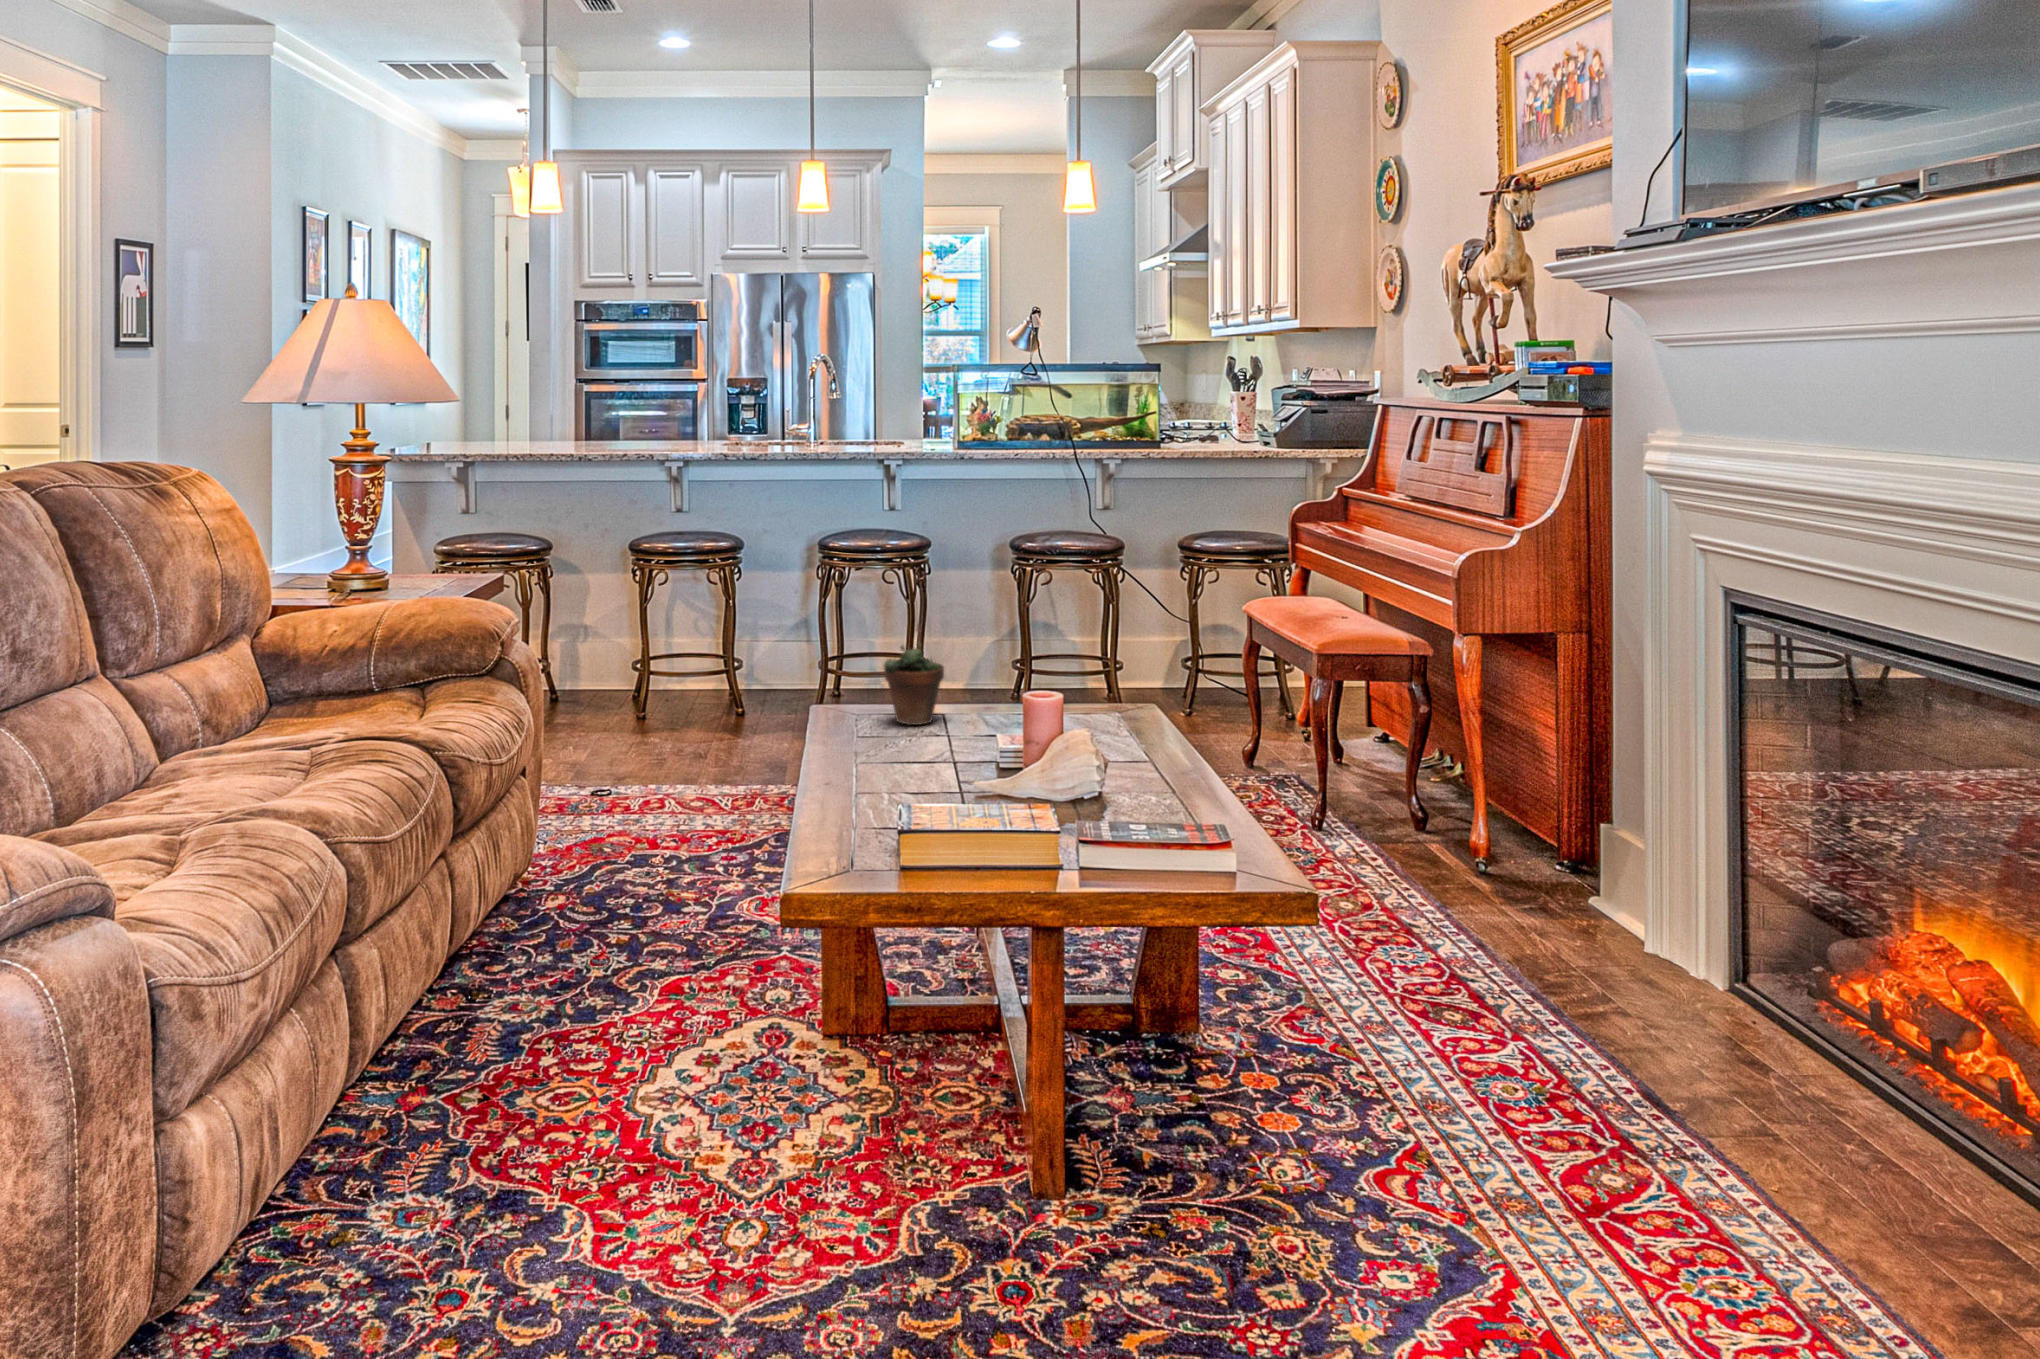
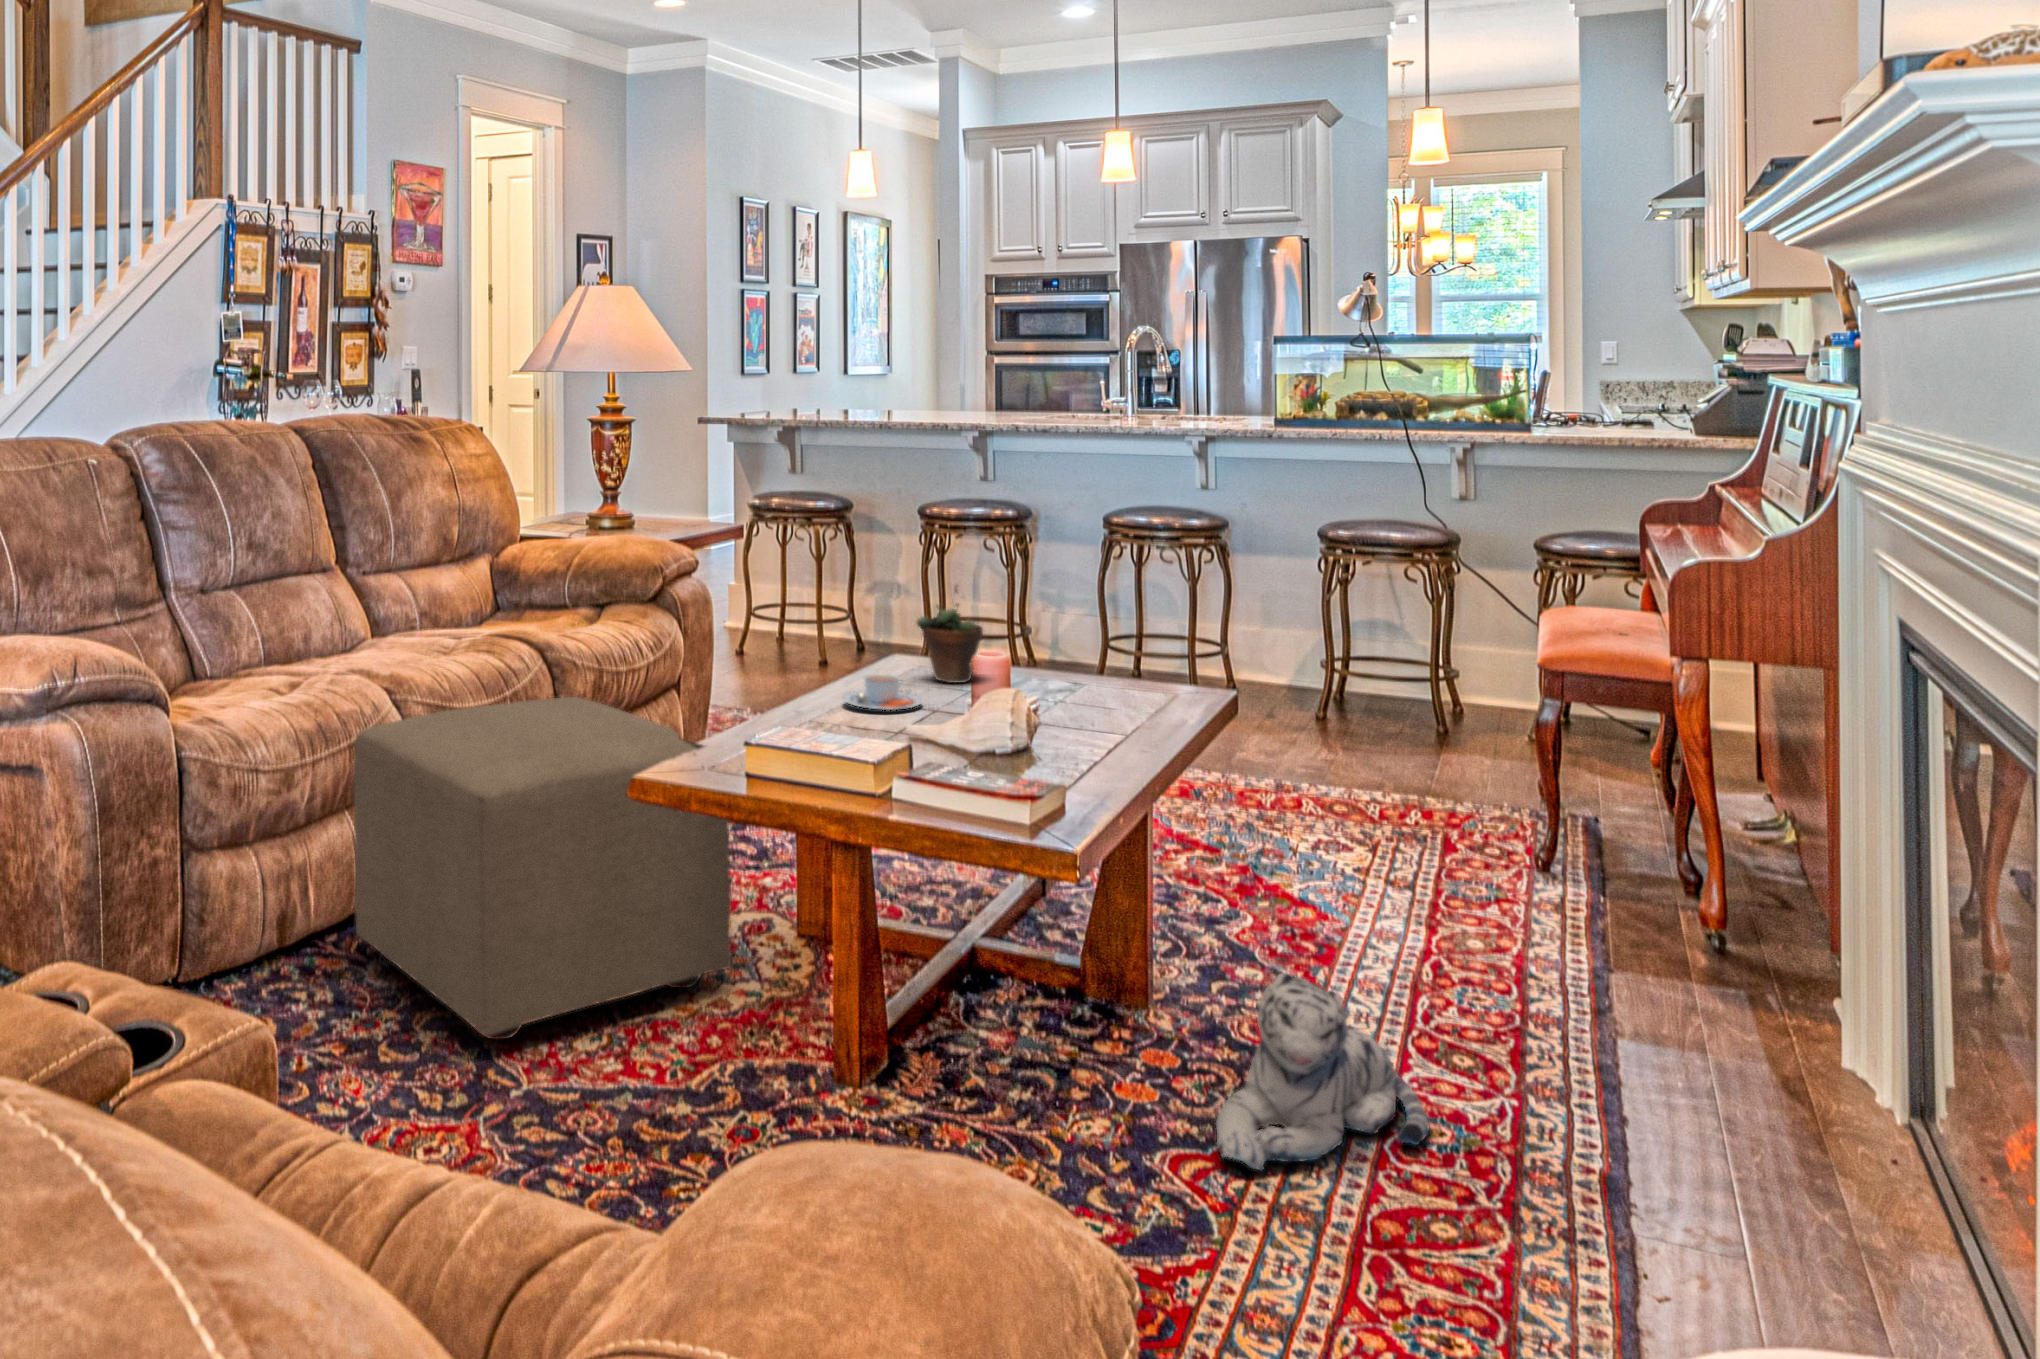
teacup: none [859,725,941,765] -> present [843,674,922,710]
ottoman: none [341,803,822,1259] -> present [354,697,732,1039]
plush toy: none [1329,951,1472,1140] -> present [1216,973,1429,1171]

